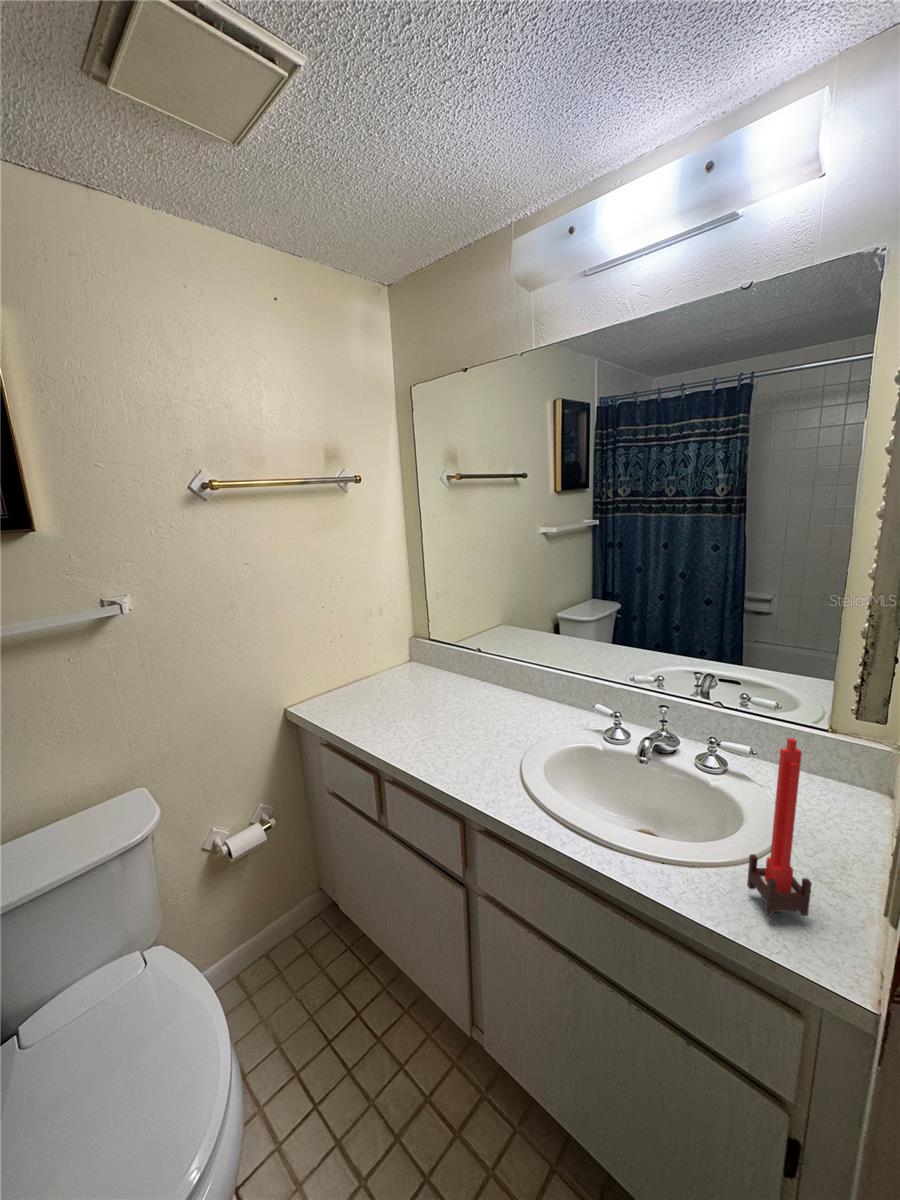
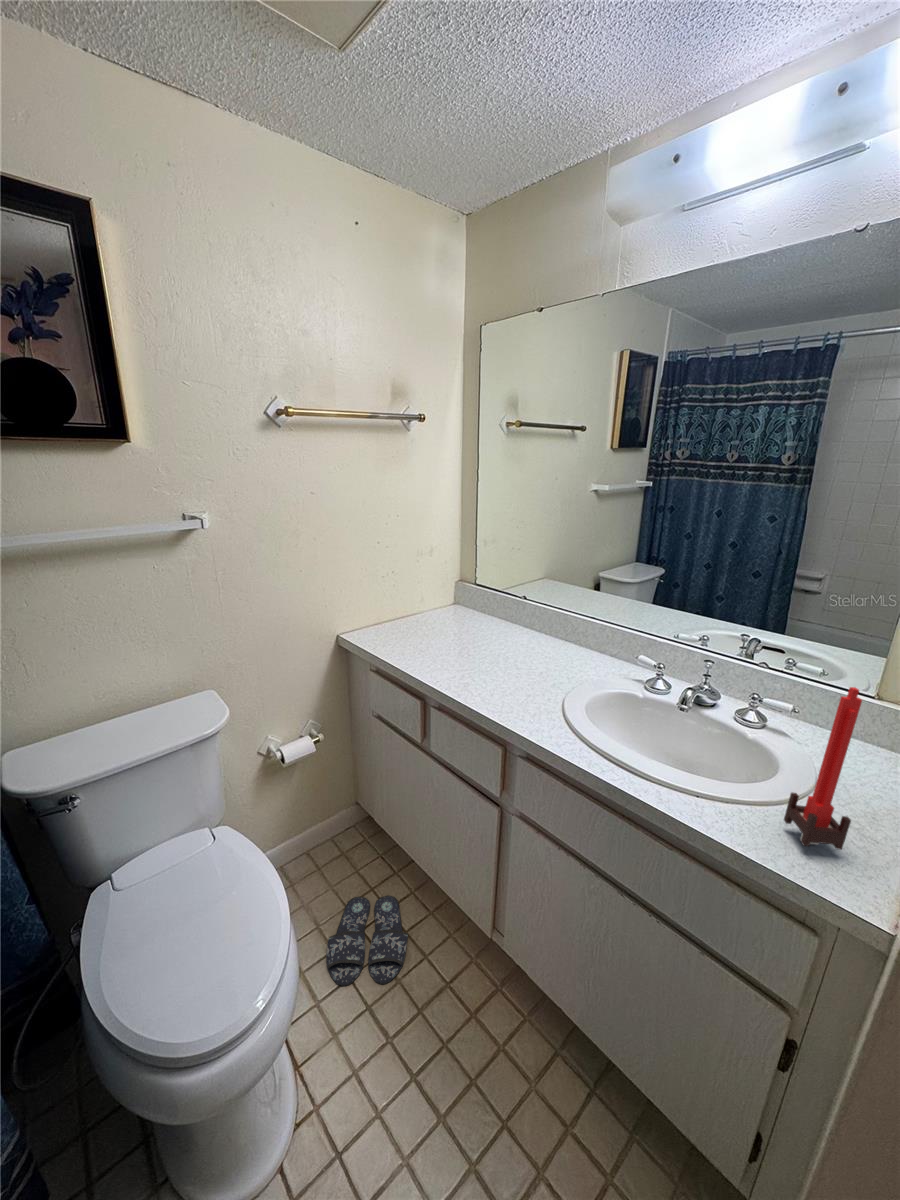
slippers: none [289,996,382,1116] -> present [326,896,408,986]

